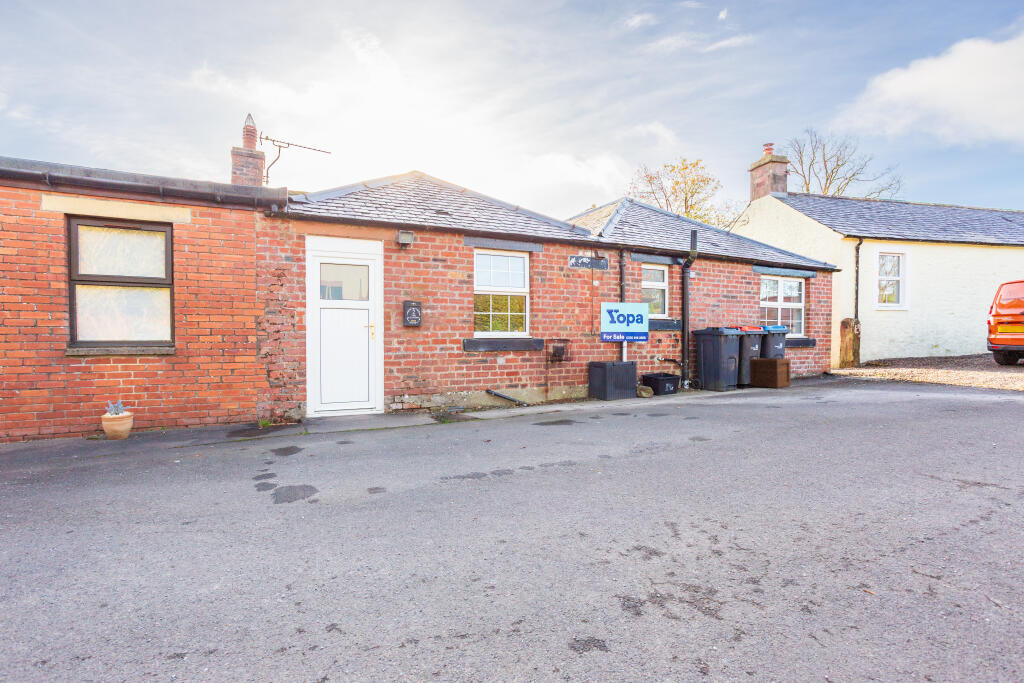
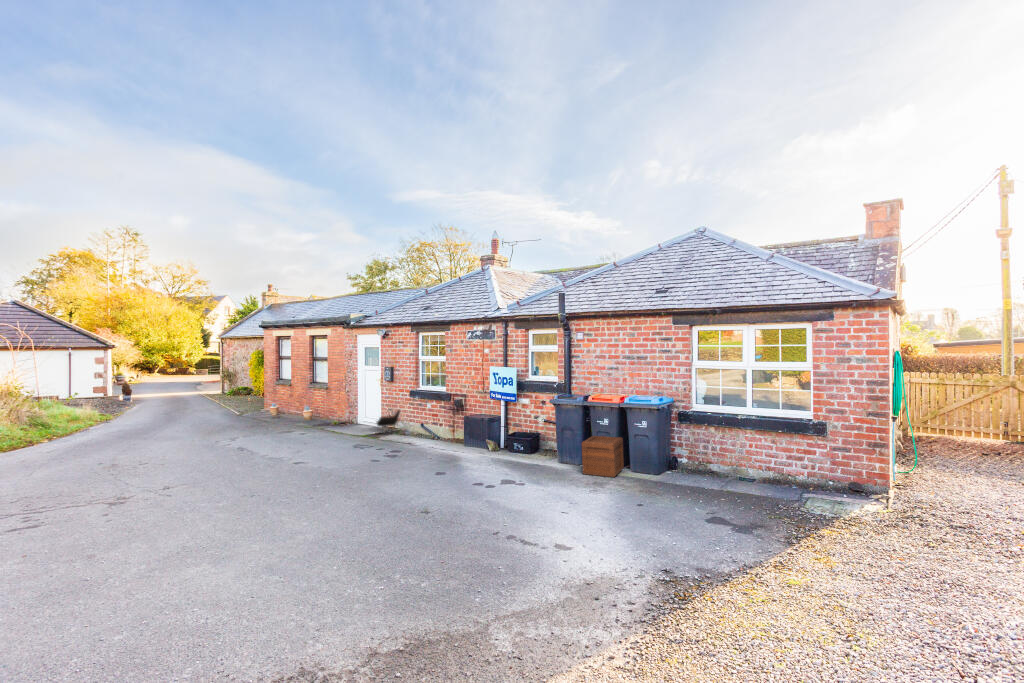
lounge chair: none [418,373,468,416] -> present [377,410,400,432]

